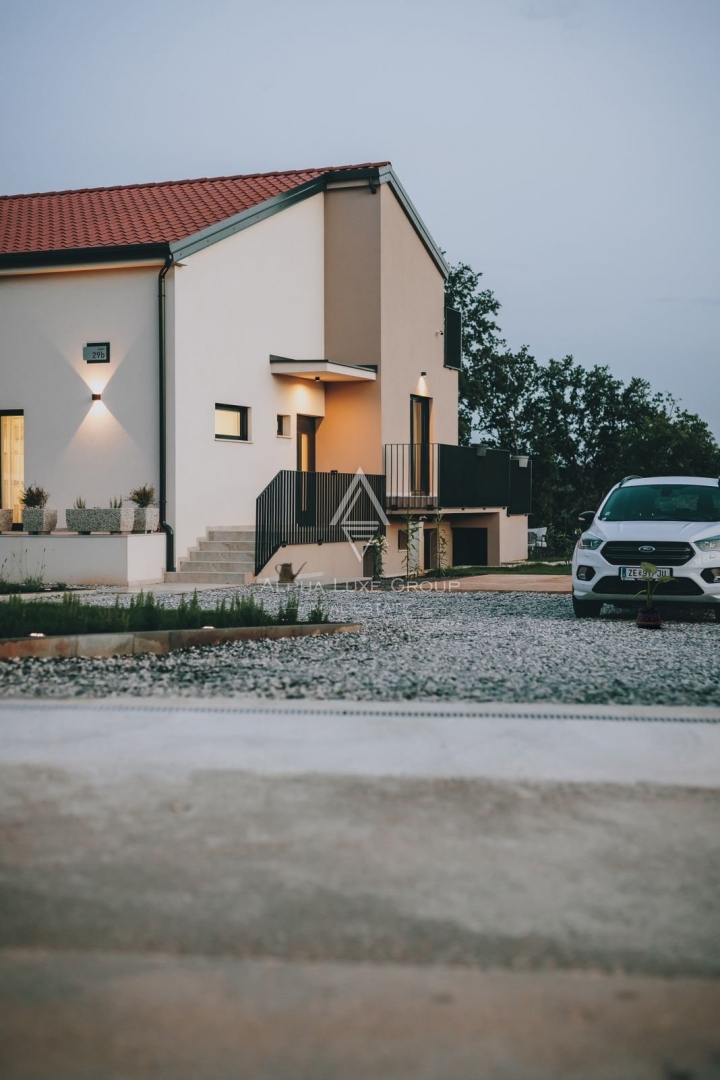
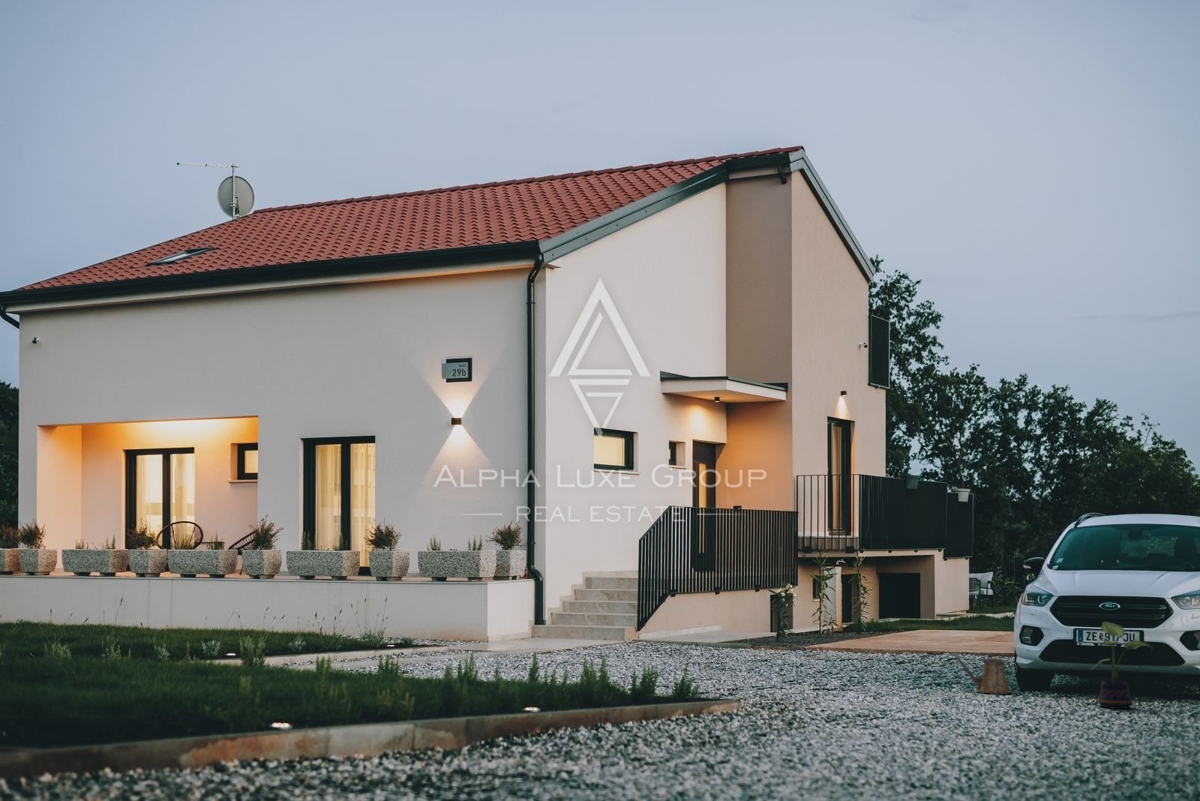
watering can: present [275,563,305,583] -> present [952,653,1010,694]

